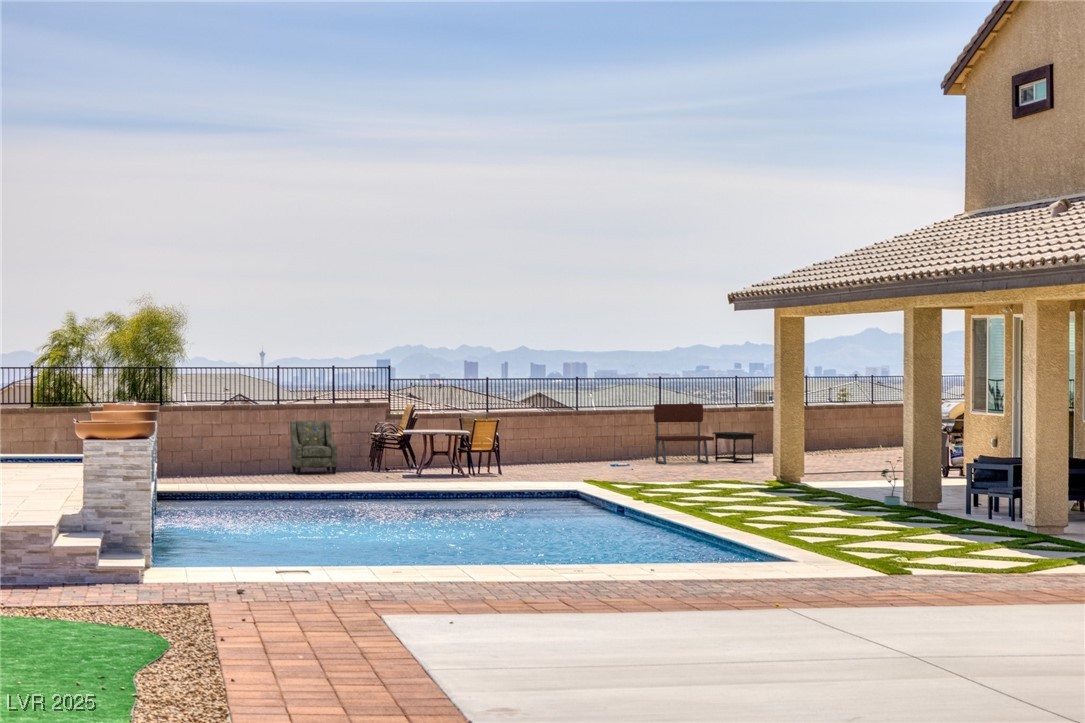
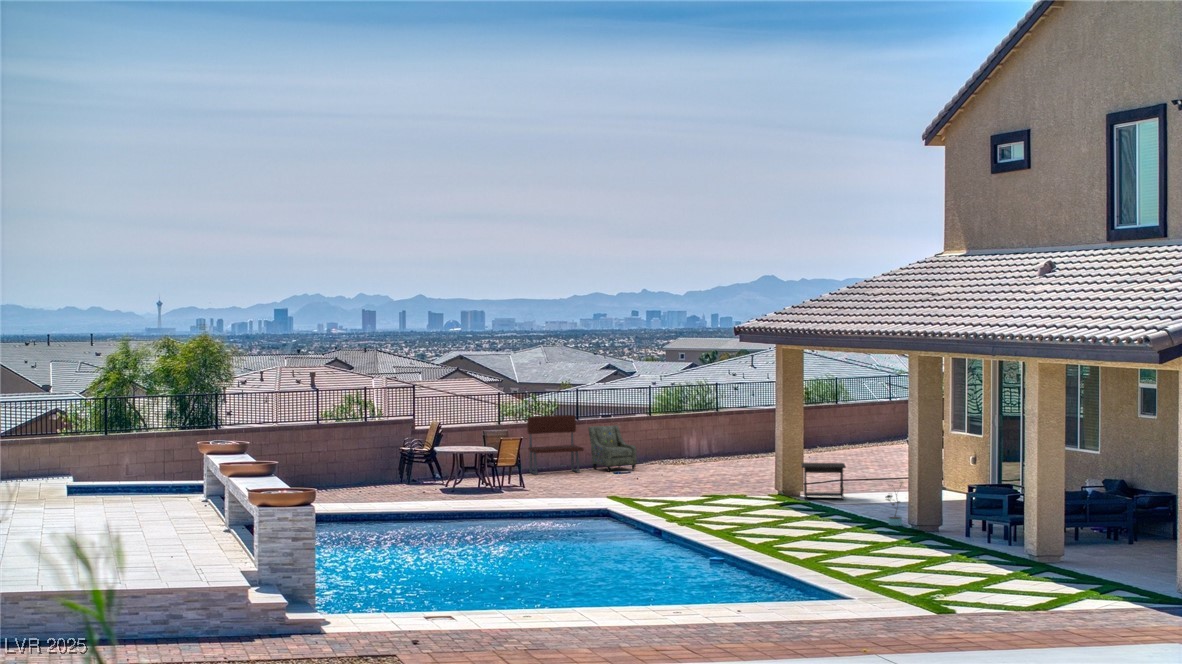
bench: present [654,404,714,464] -> present [527,415,584,475]
armchair: present [290,421,337,475] -> present [588,425,637,472]
side table: present [713,432,757,463] -> present [802,463,846,500]

